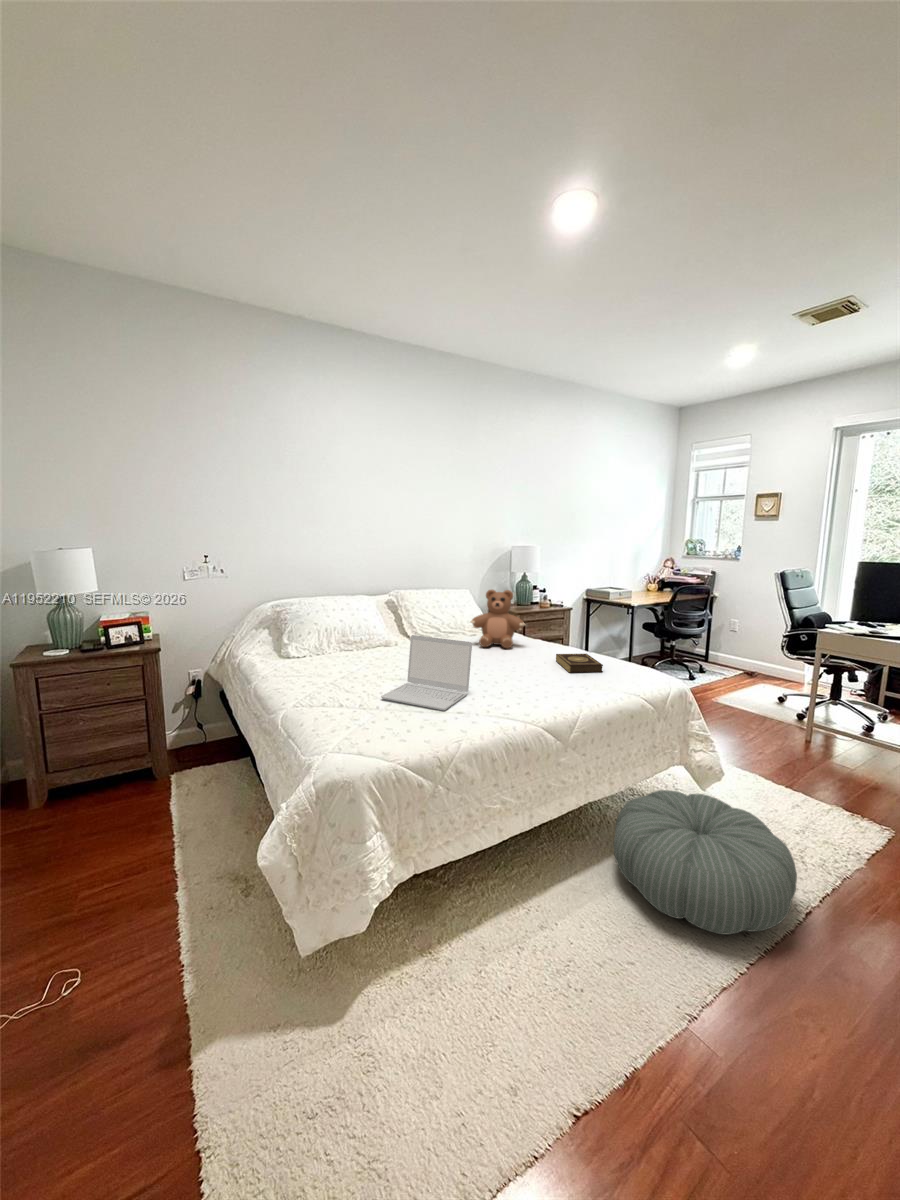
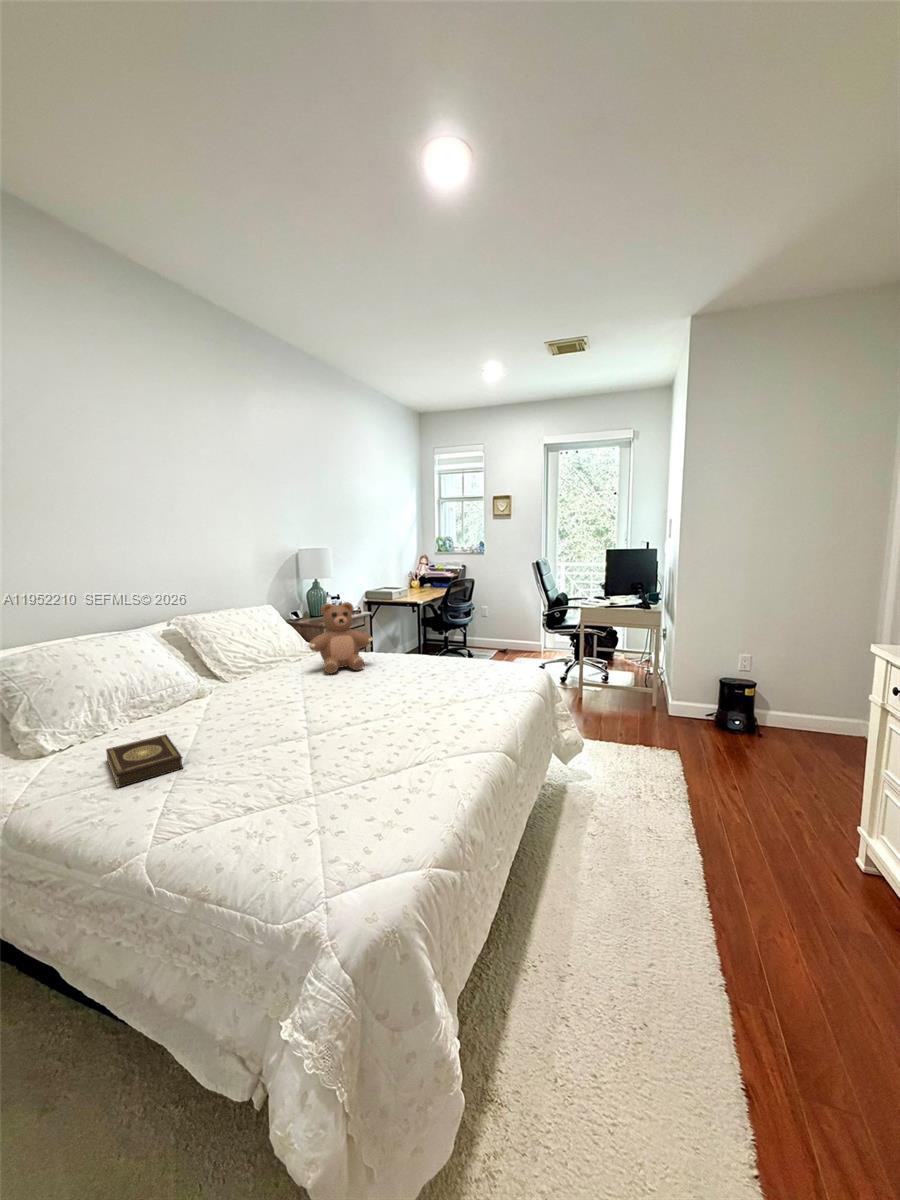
laptop: present [381,635,472,710] -> none [294,674,398,779]
book: present [556,654,603,673] -> present [106,734,184,787]
pouf: present [614,790,797,935] -> none [546,771,706,898]

